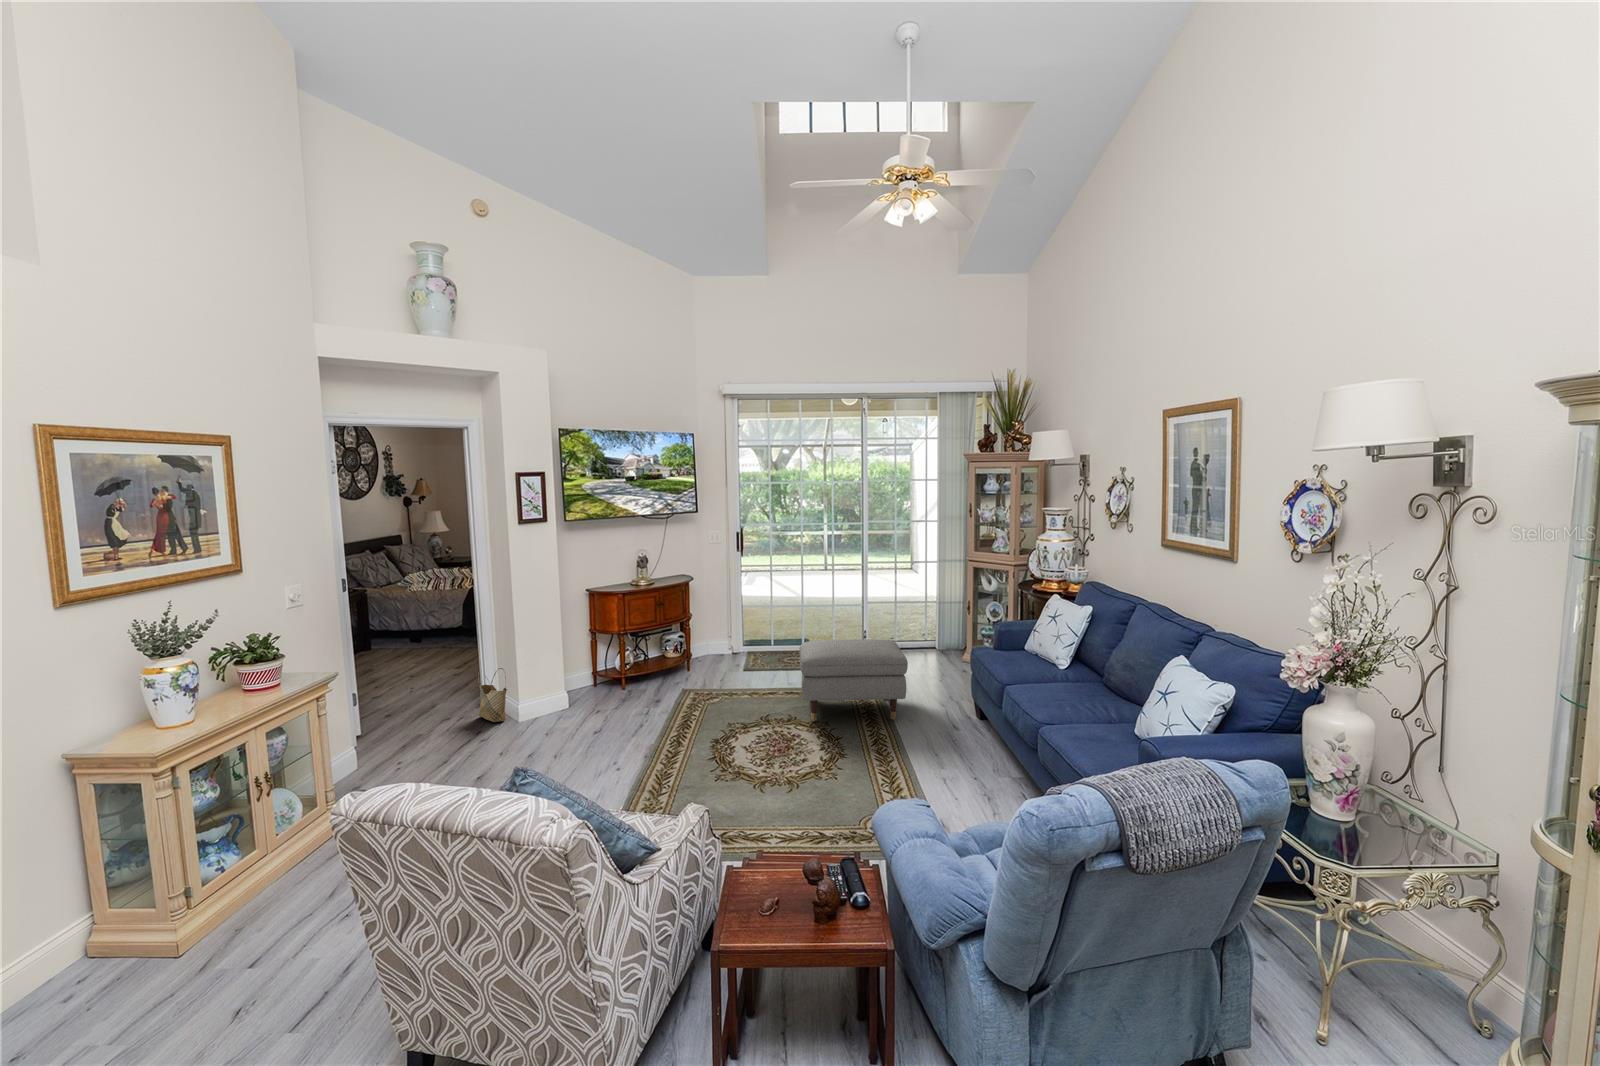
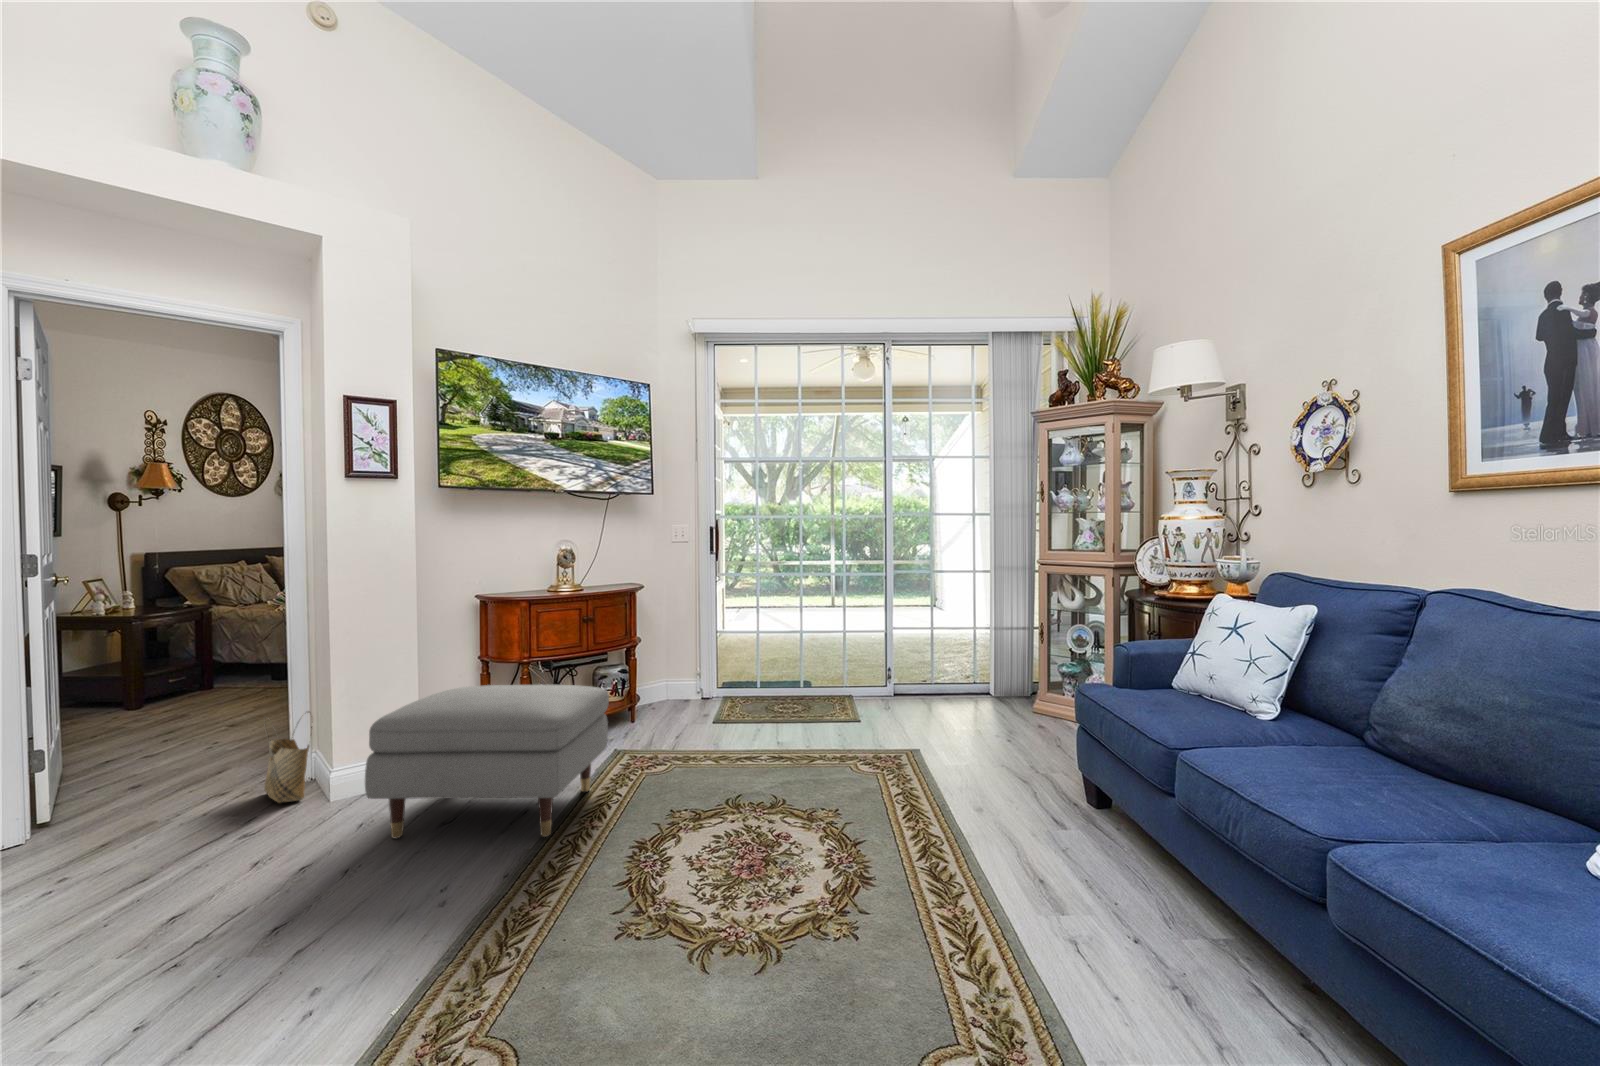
ottoman: present [799,639,908,721] -> present [365,685,609,838]

